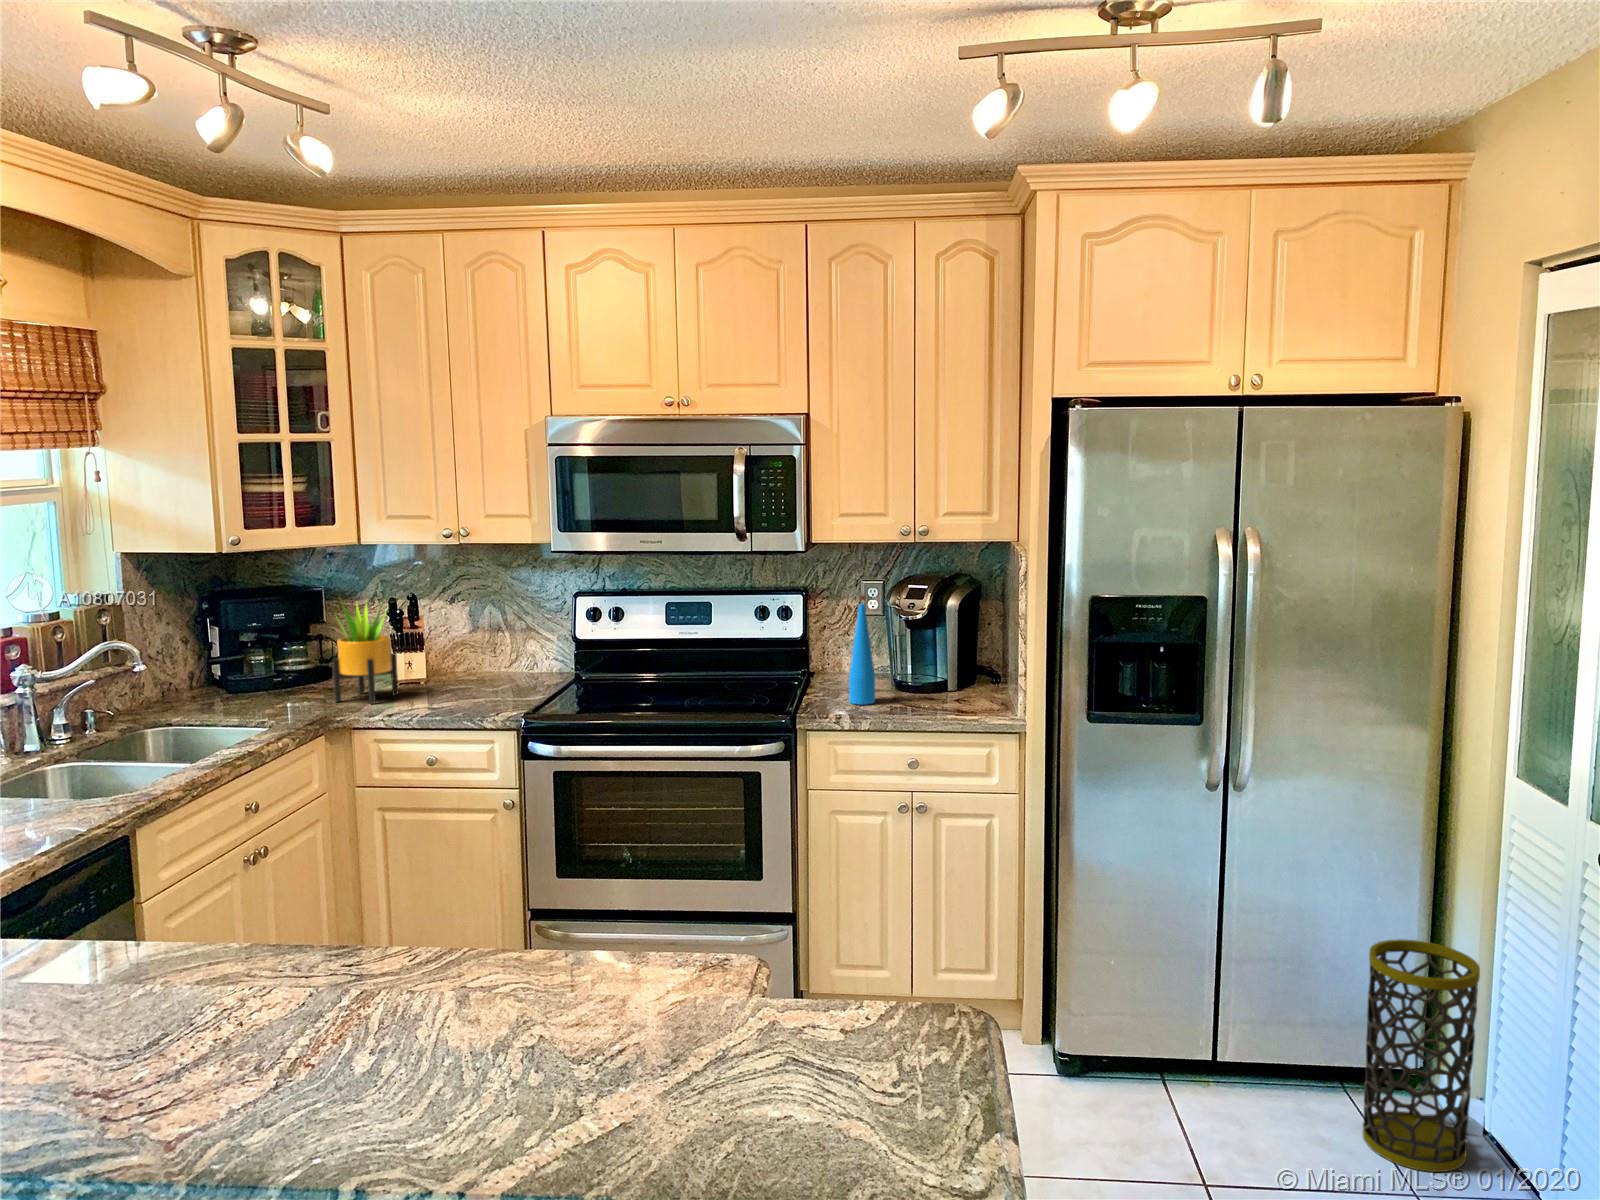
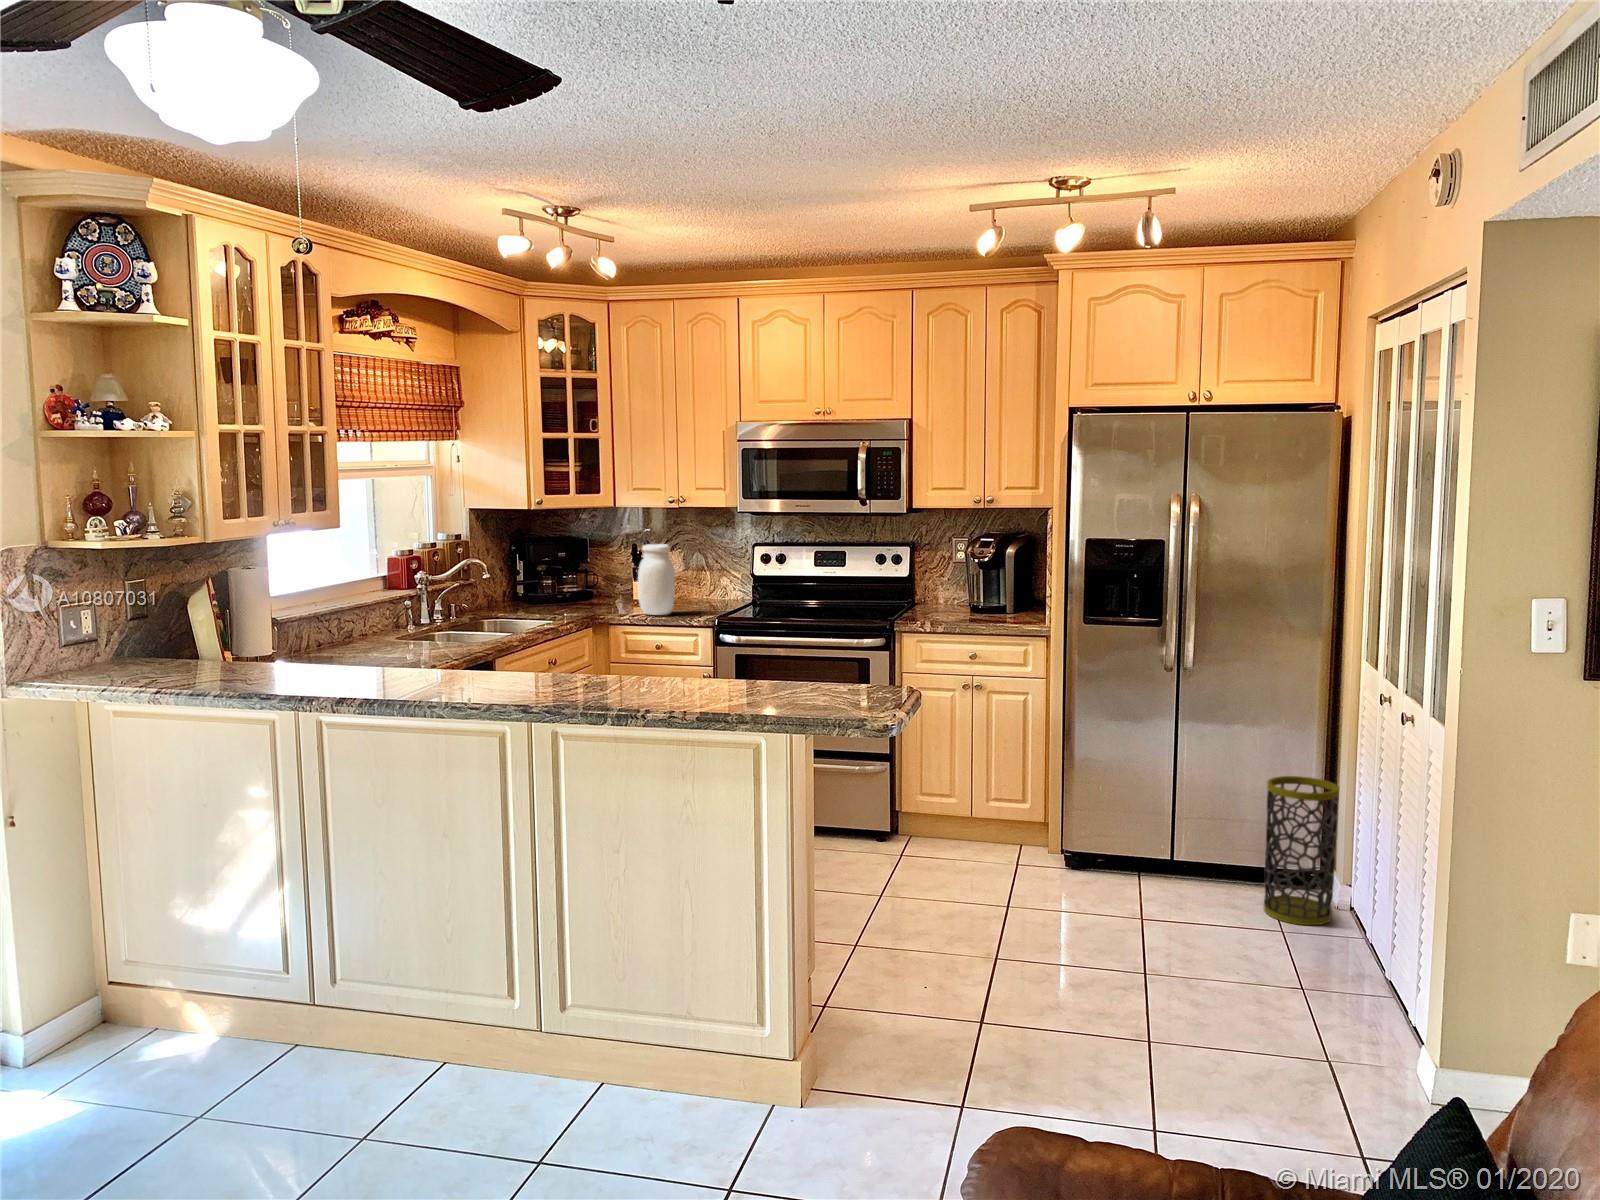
bottle: present [849,595,875,704] -> none [936,543,954,618]
potted plant: present [333,600,399,703] -> none [596,540,636,610]
jar: none [398,603,457,713] -> present [638,544,675,615]

